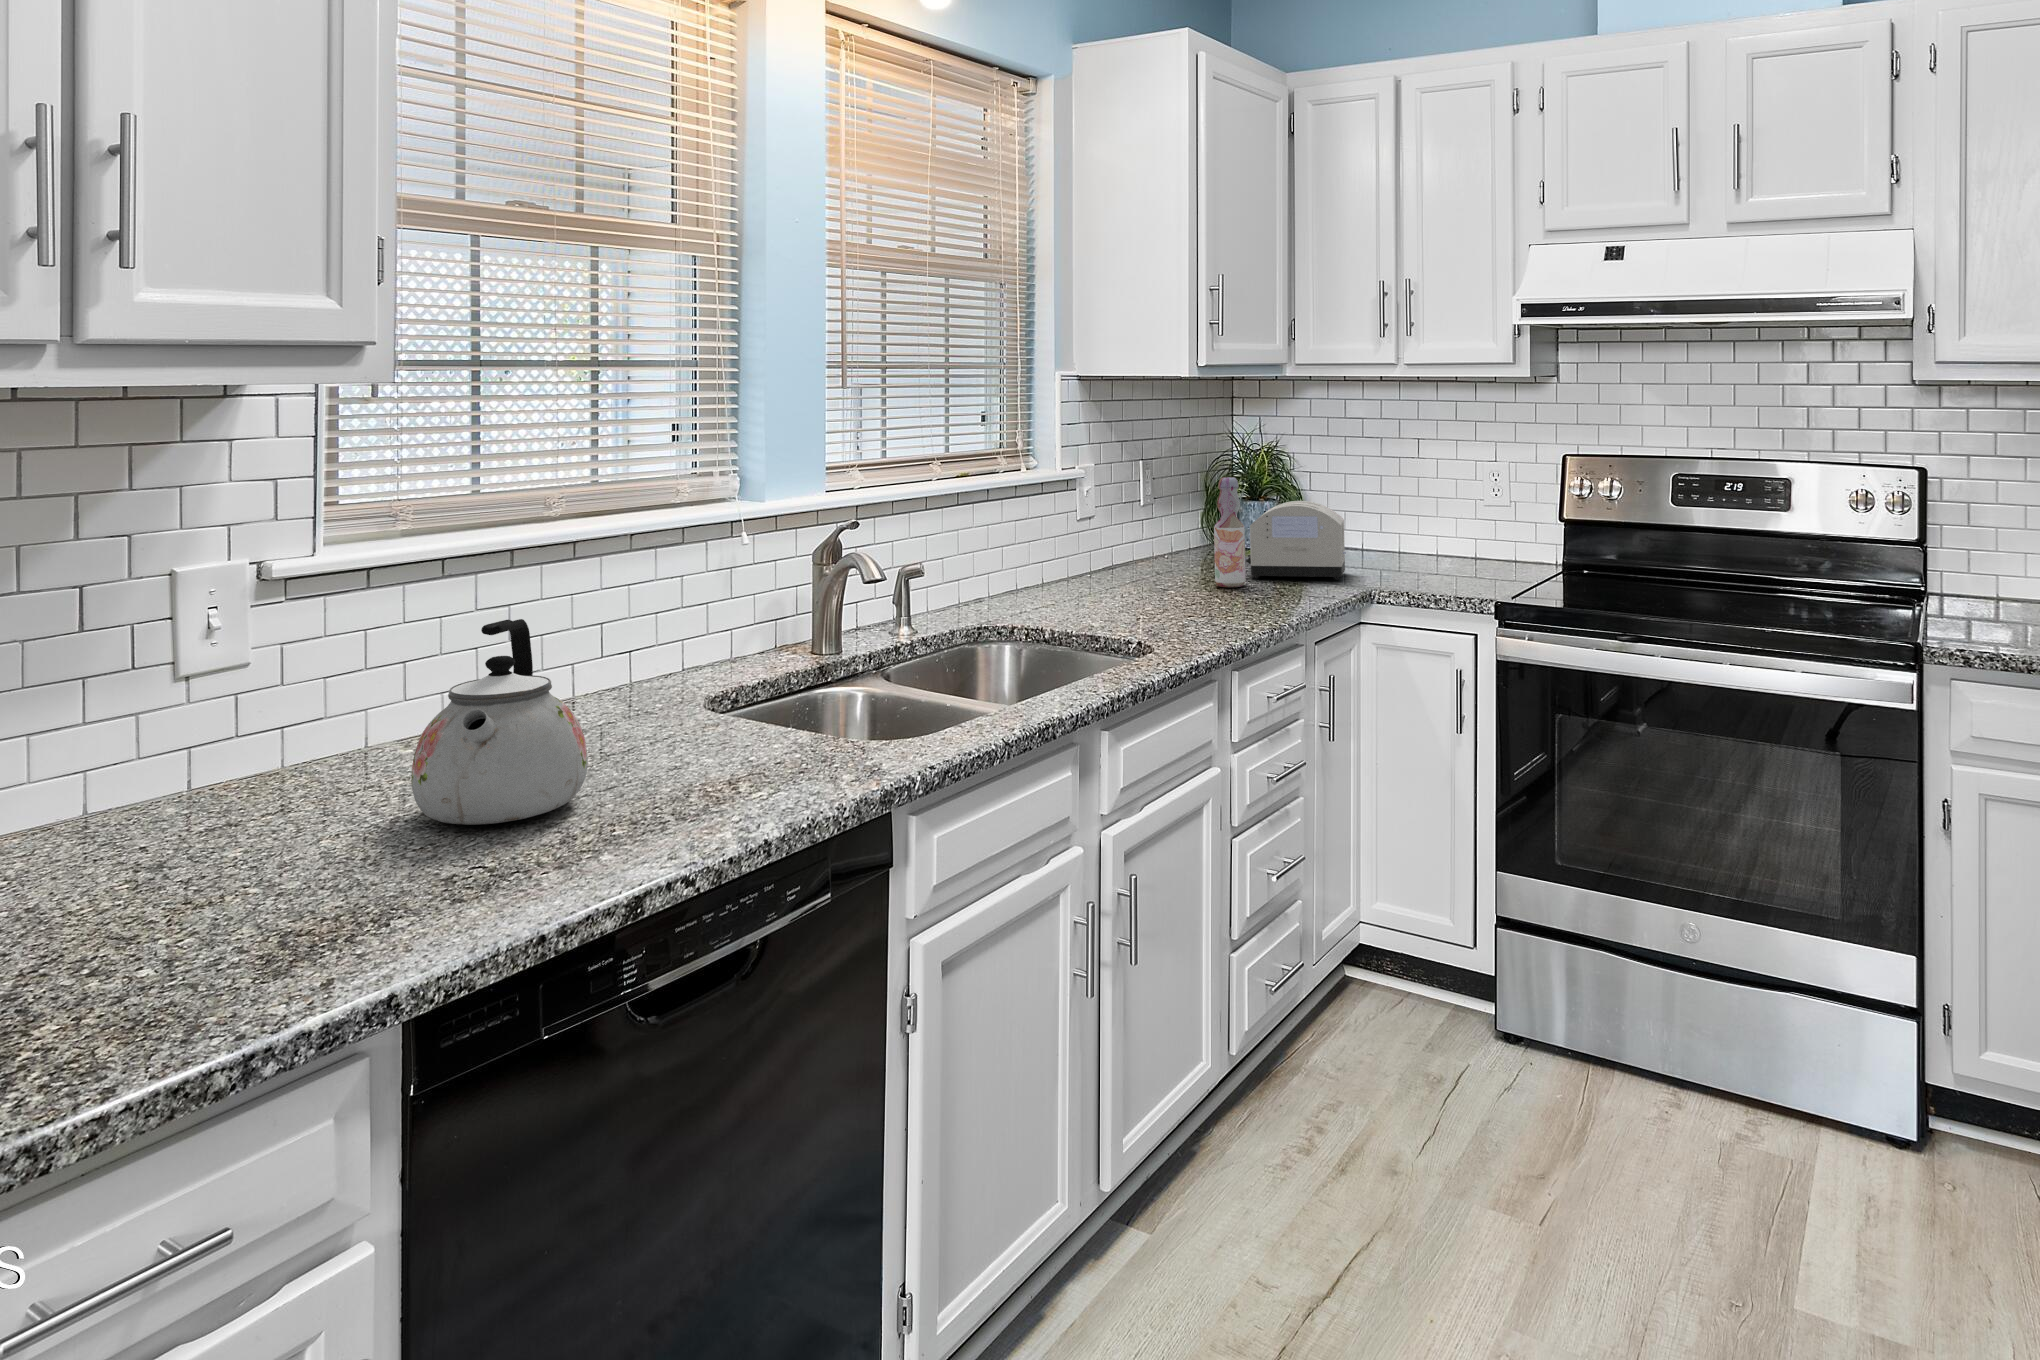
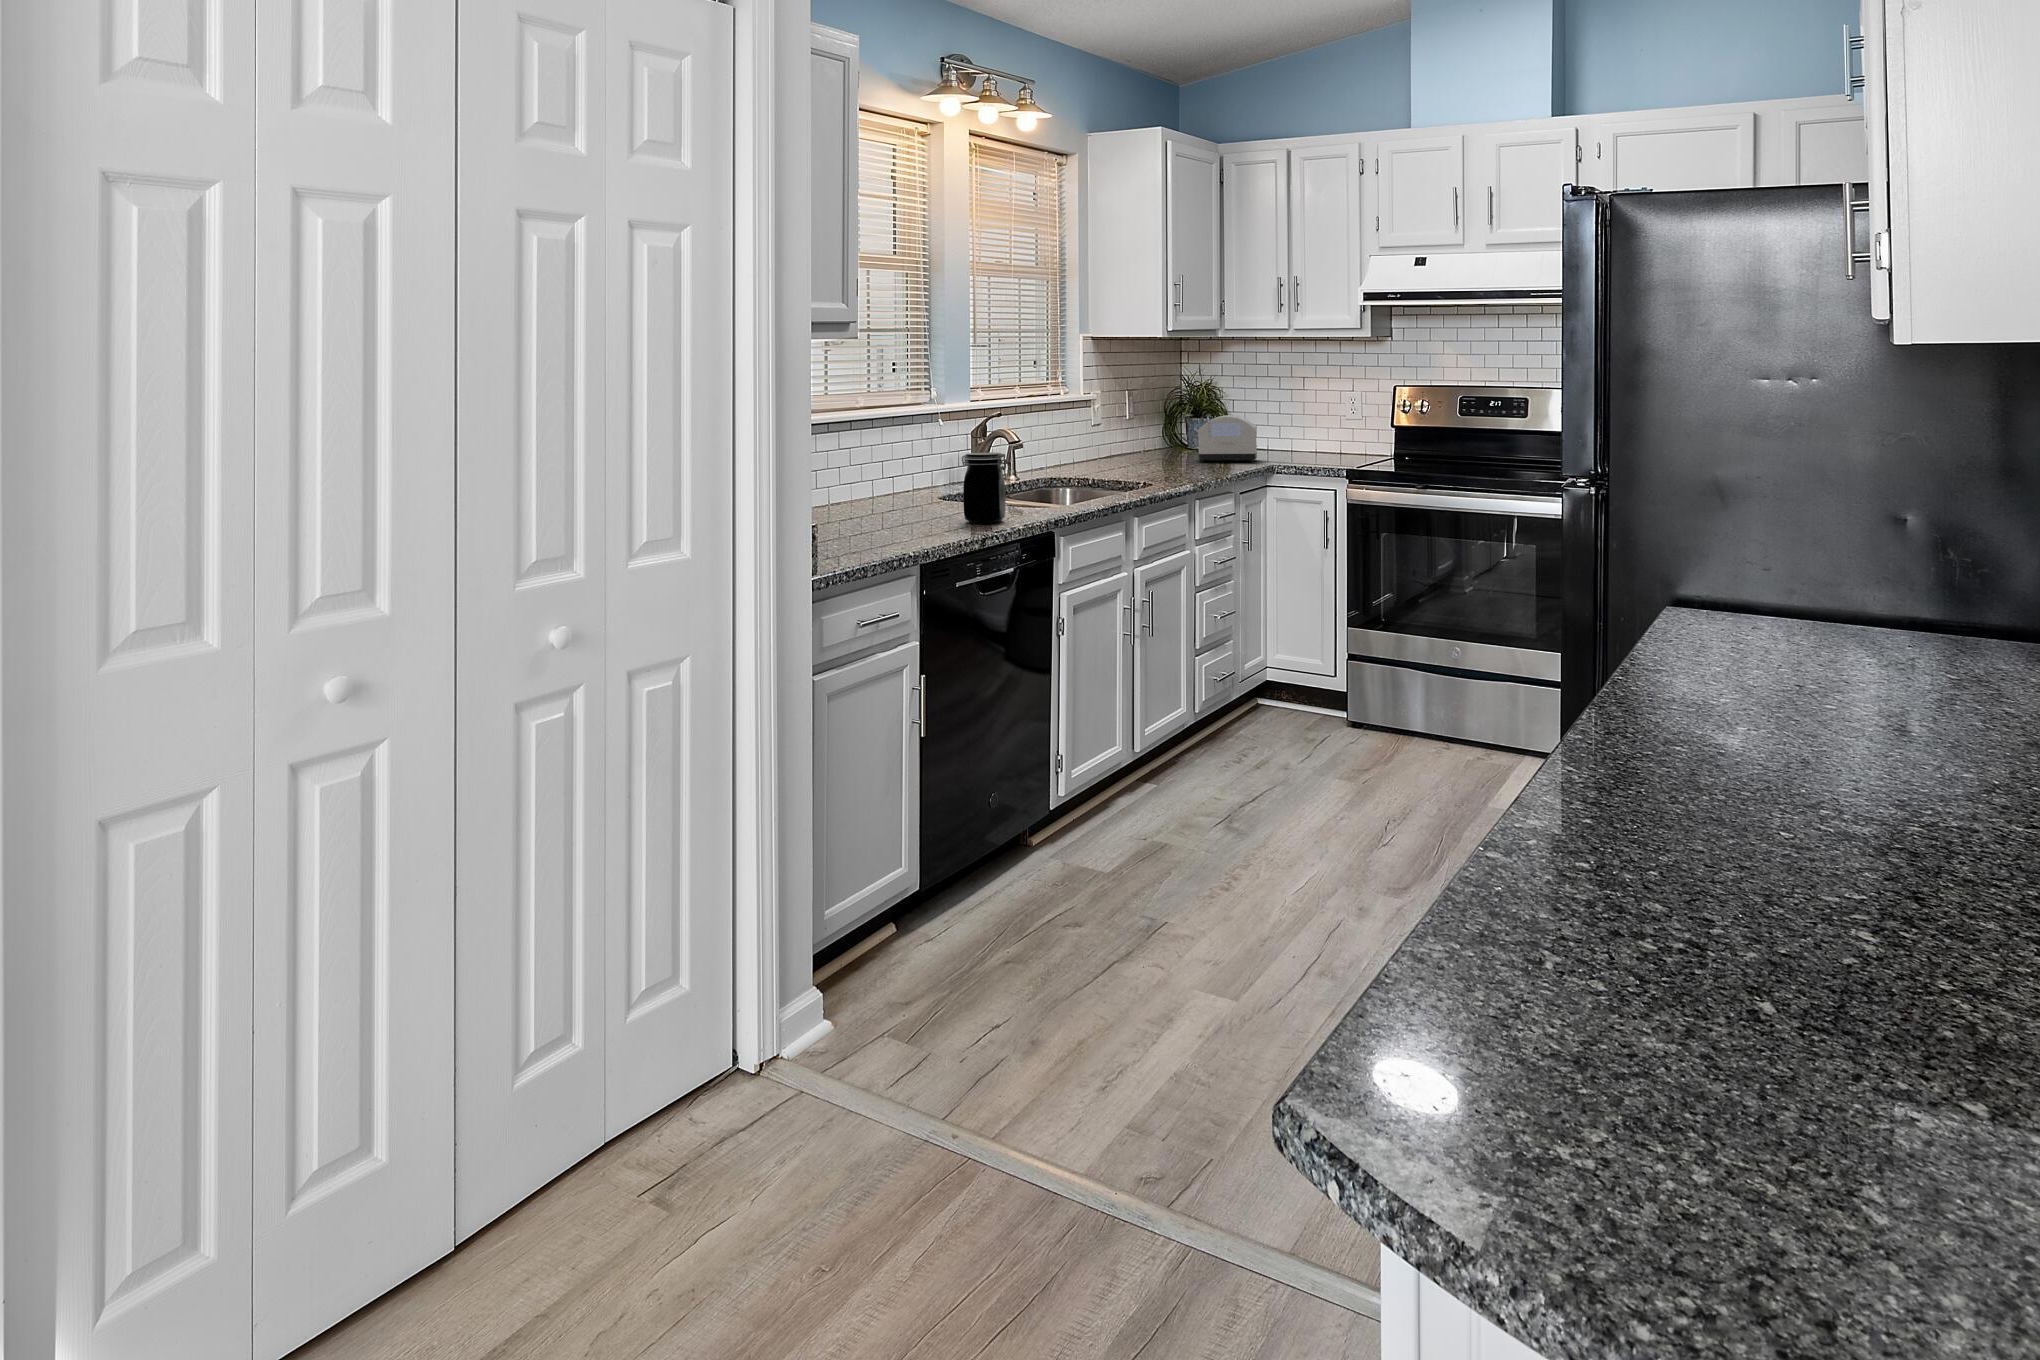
bottle: present [1214,477,1246,587] -> none [1177,399,1197,465]
kettle: present [411,619,588,825] -> none [855,440,927,524]
jar: none [658,646,769,819] -> present [962,452,1007,524]

